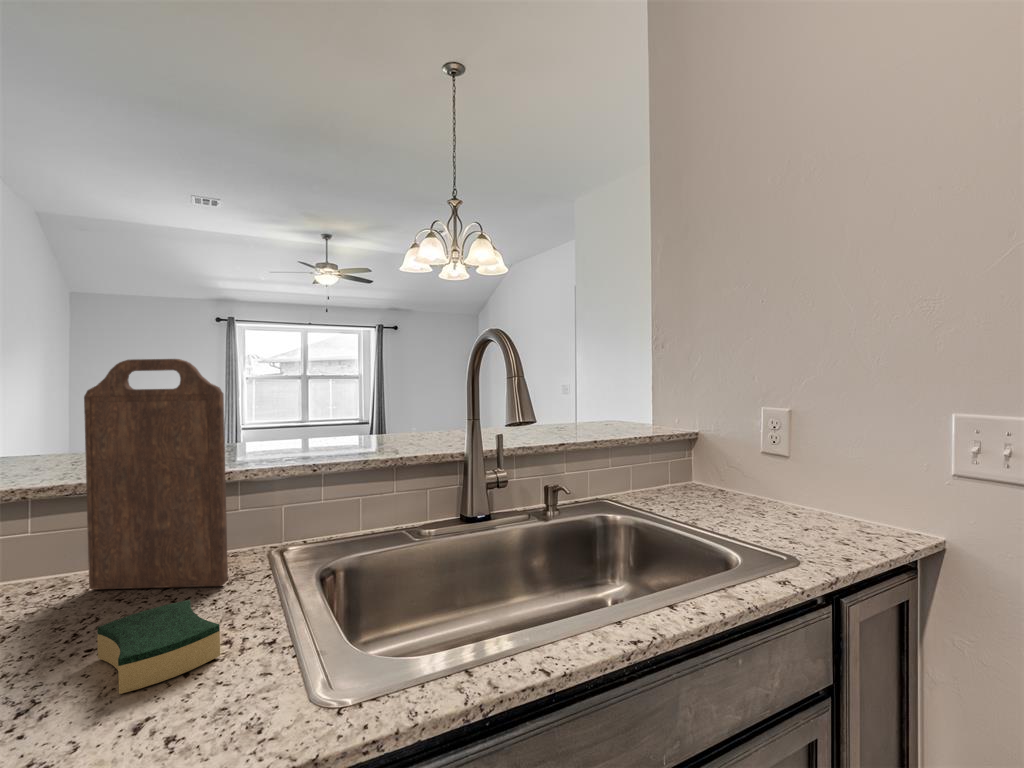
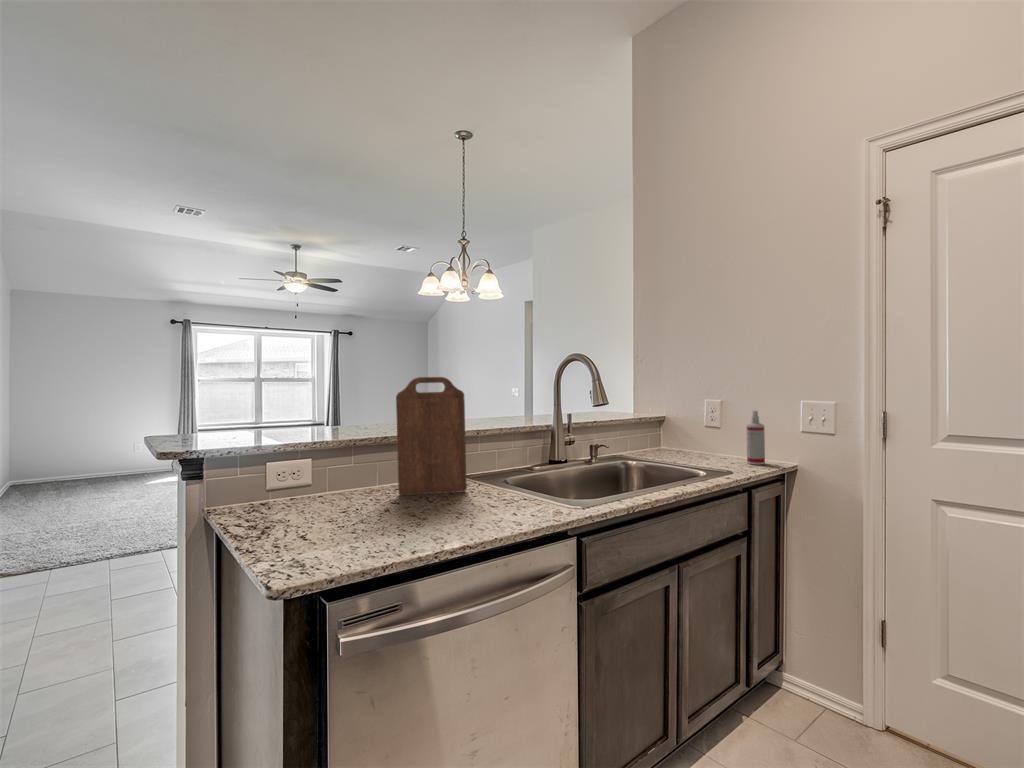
spray bottle: none [834,430,872,537] -> present [747,411,765,465]
sponge: present [97,600,220,694] -> none [460,488,512,512]

